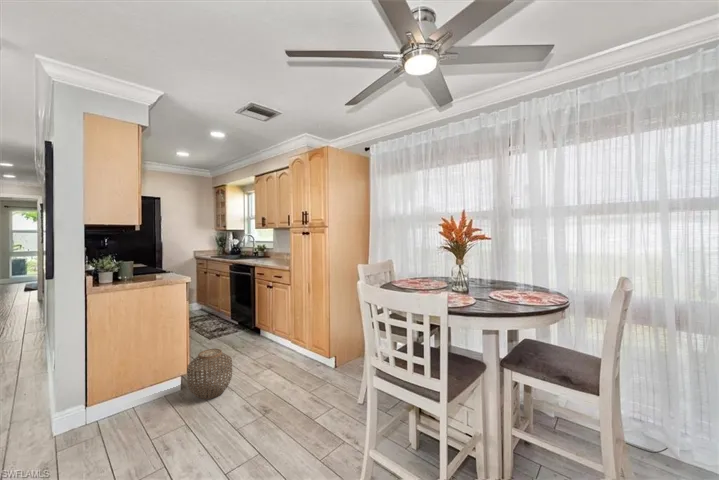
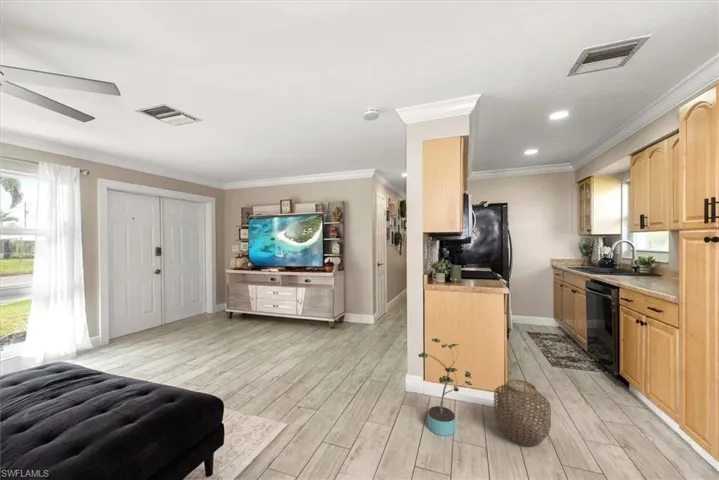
potted plant: none [110,338,174,437] -> present [418,339,472,436]

